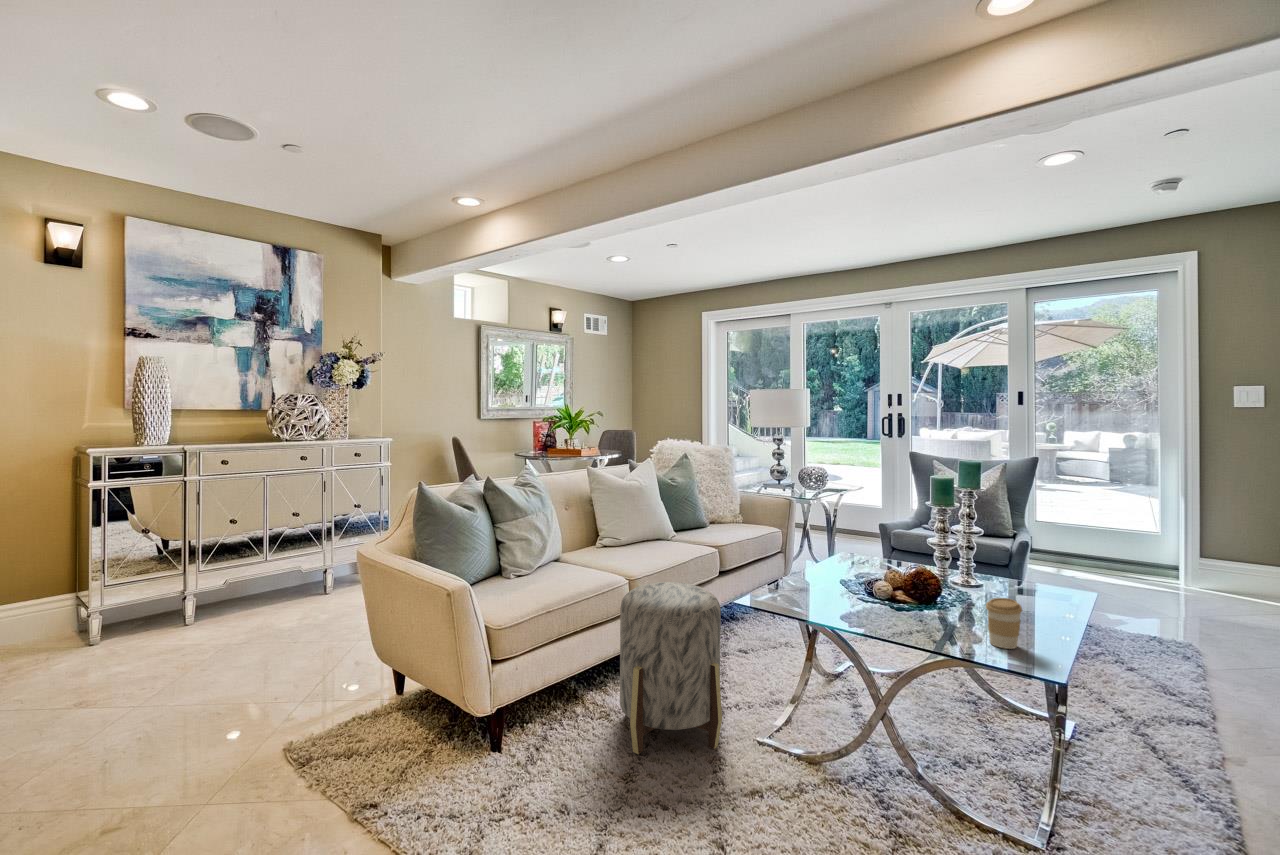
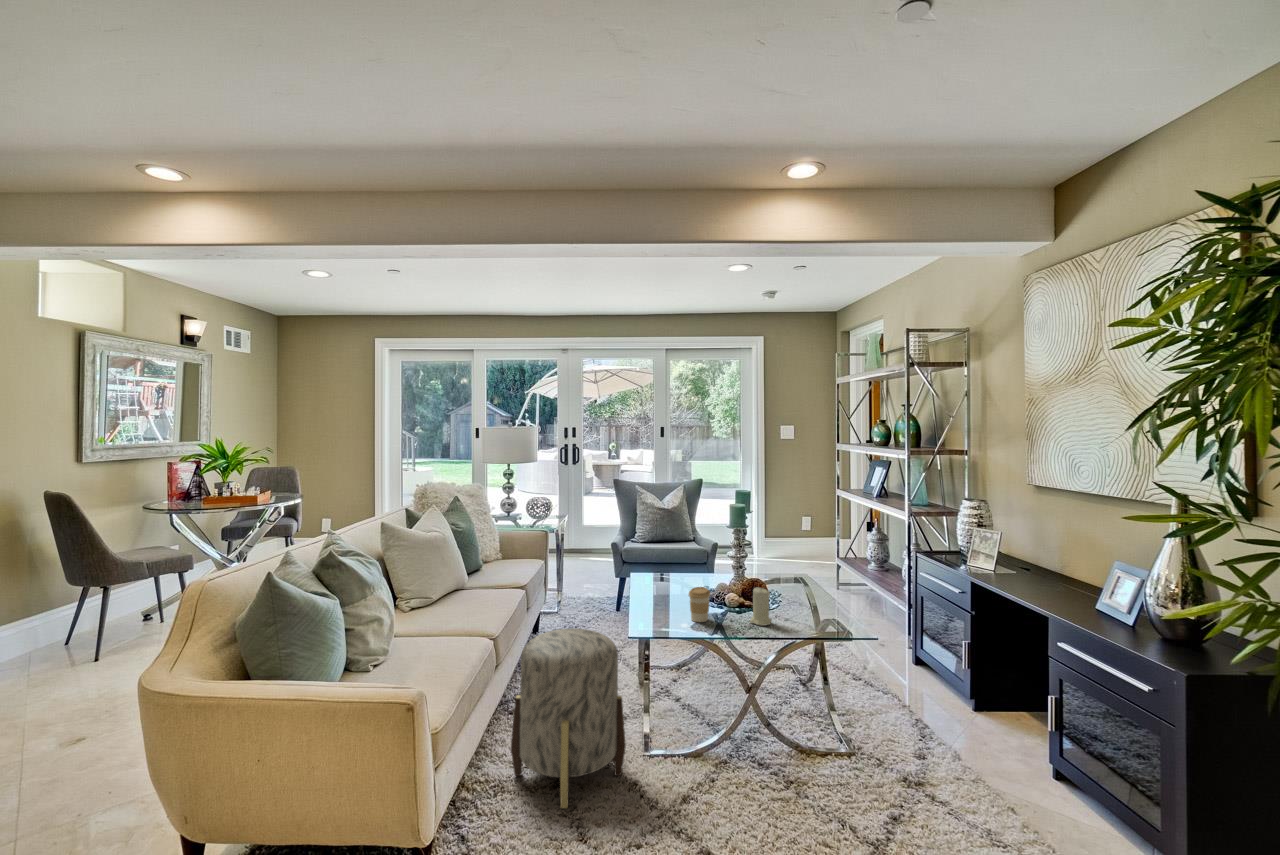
candle: none [920,582,954,634] -> present [750,587,772,625]
coffee cup: present [986,598,1022,649] -> present [689,587,710,622]

